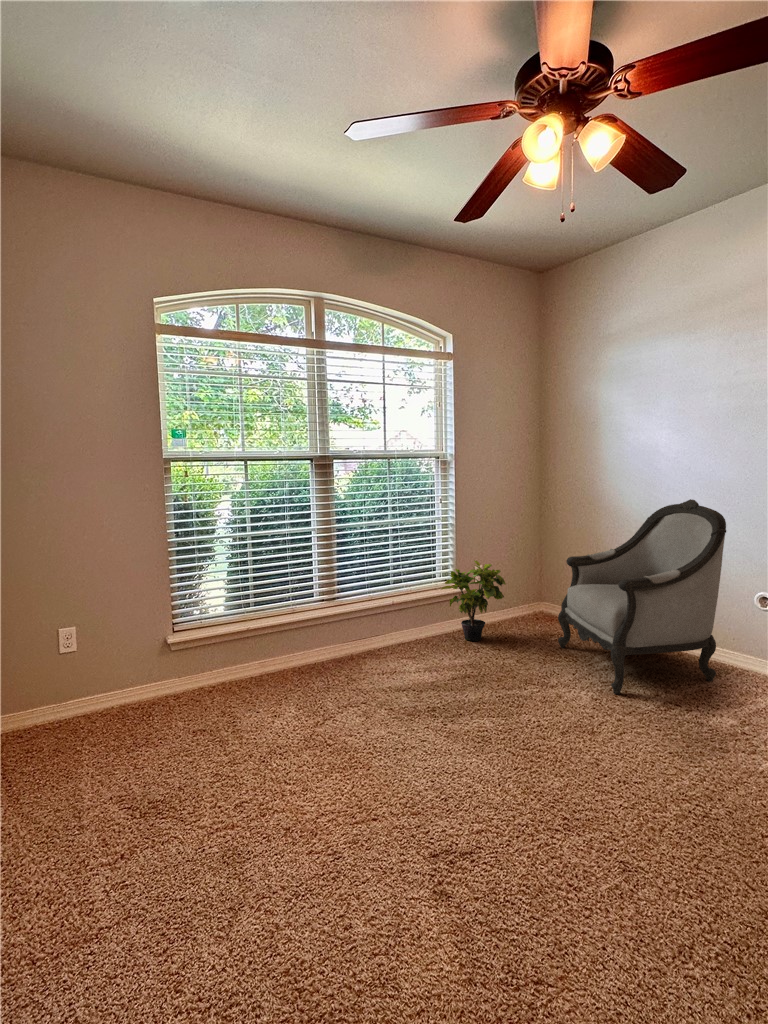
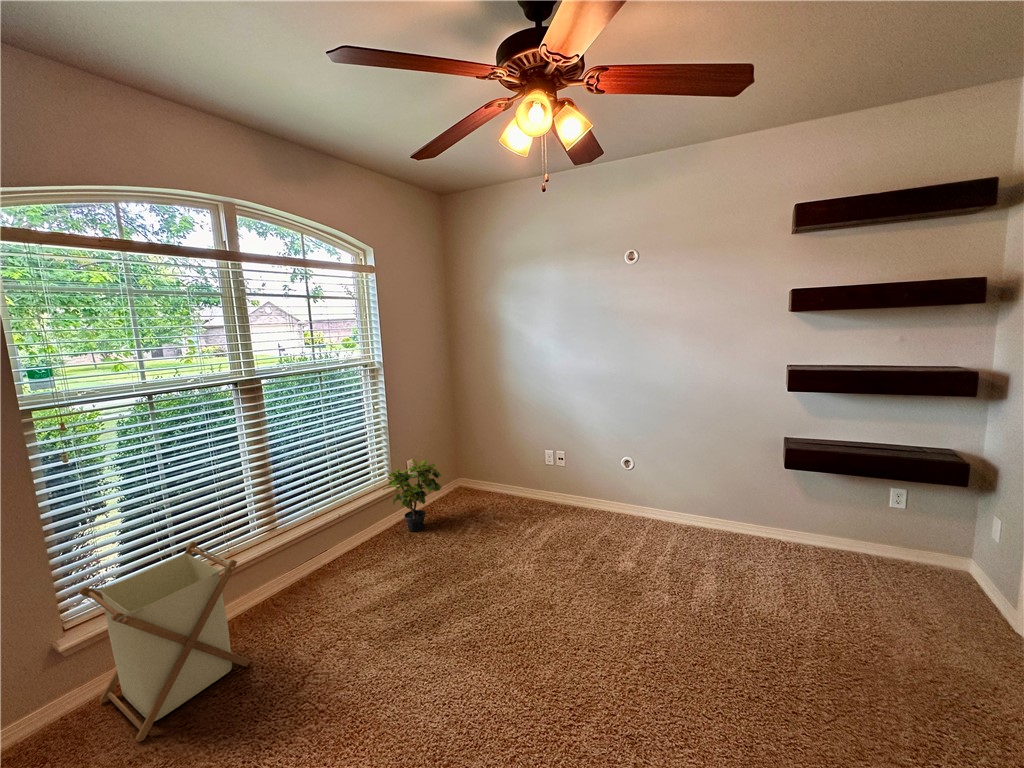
armchair: present [558,499,726,695] -> none [486,395,605,558]
laundry basket: none [194,586,295,718] -> present [79,542,250,741]

